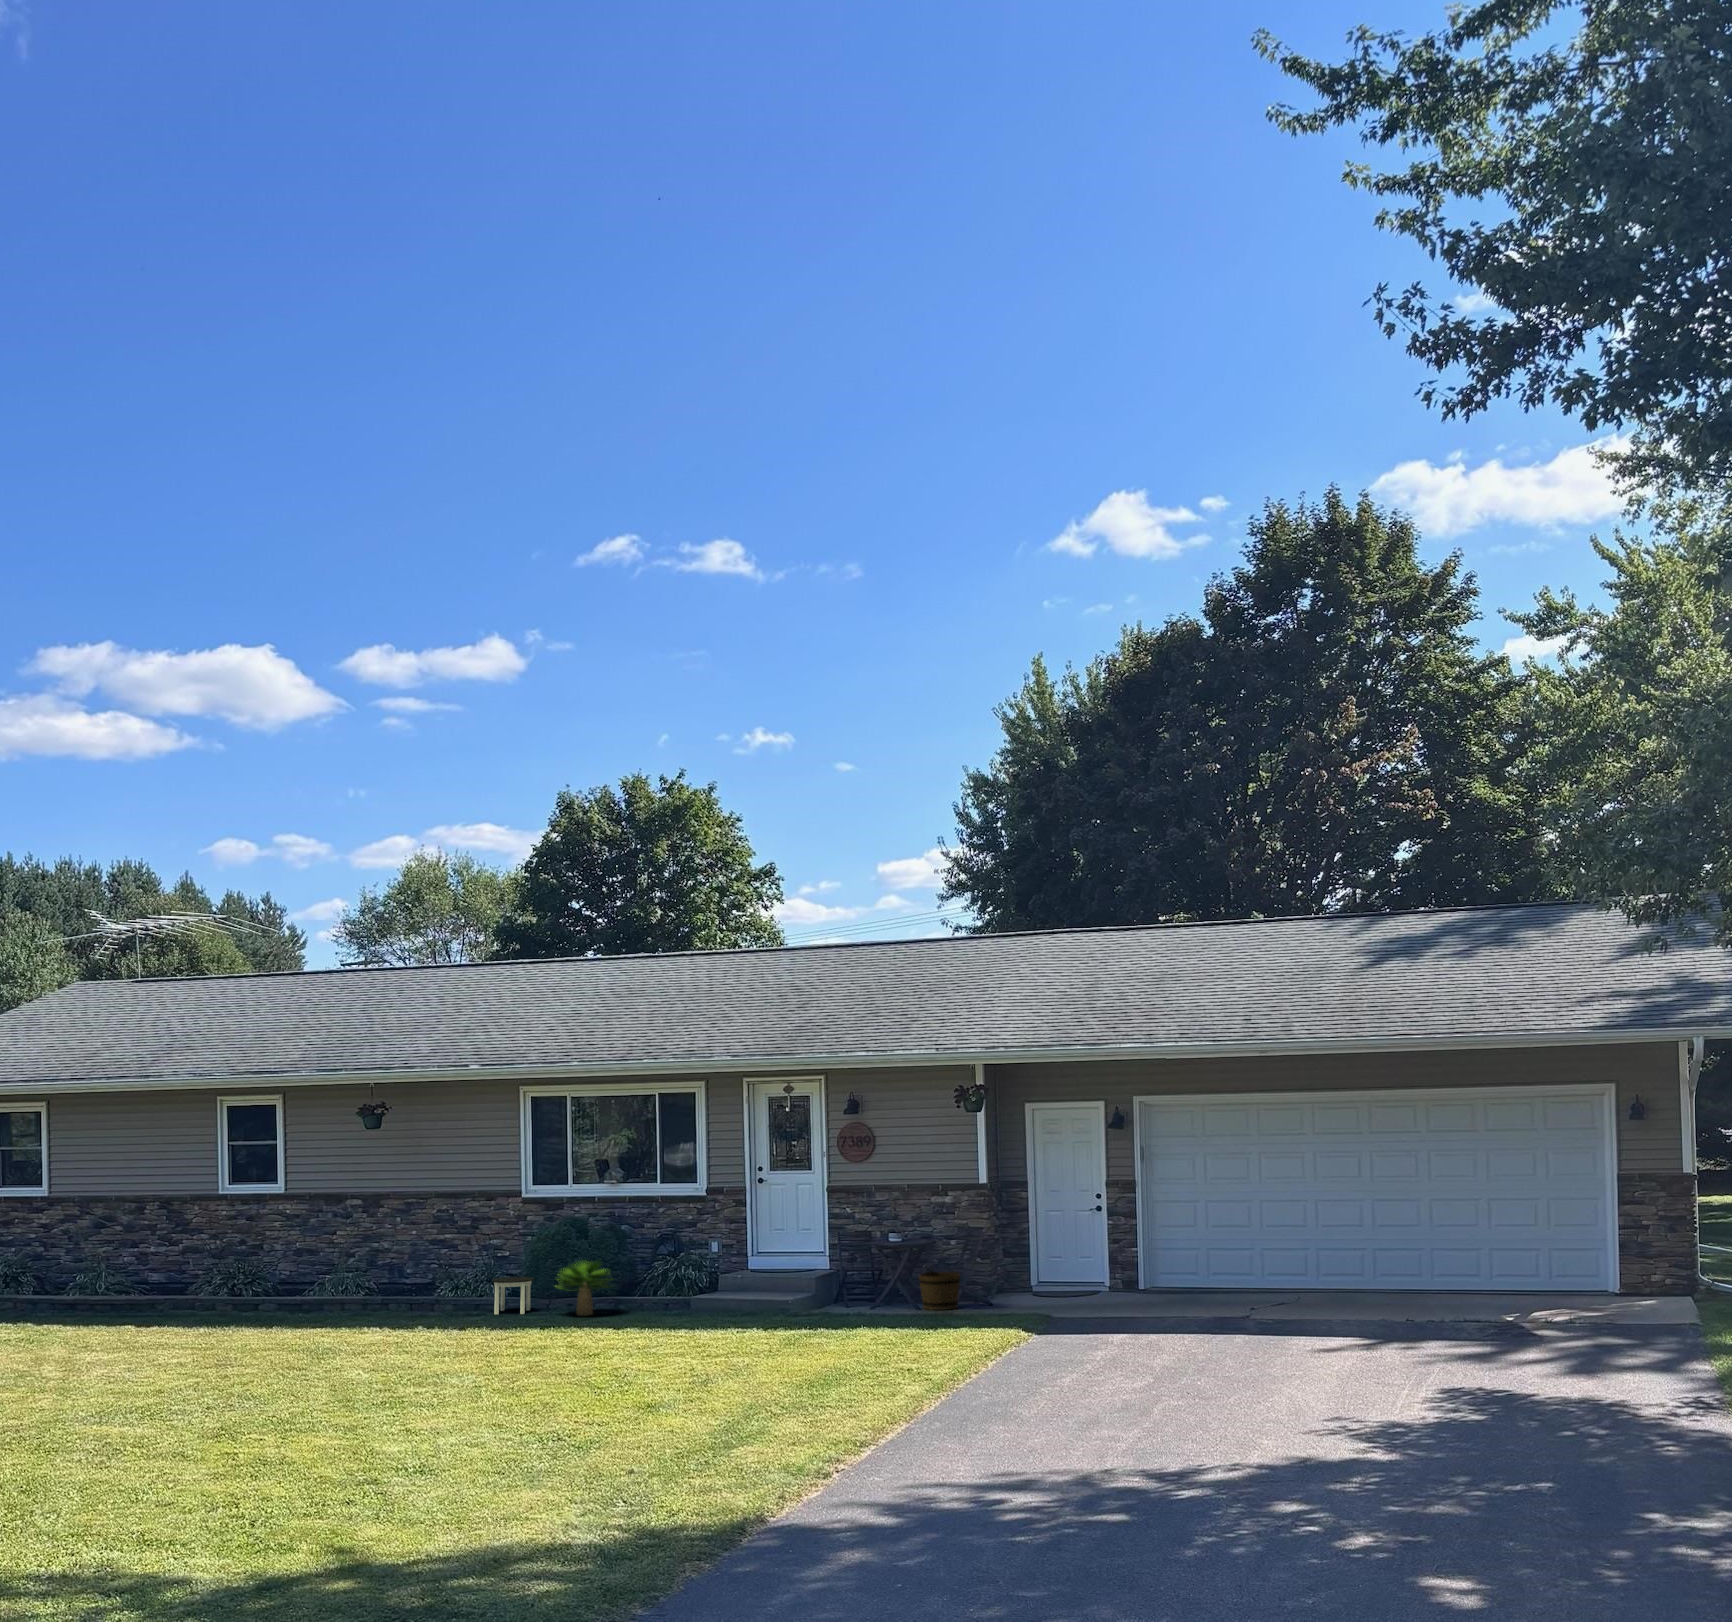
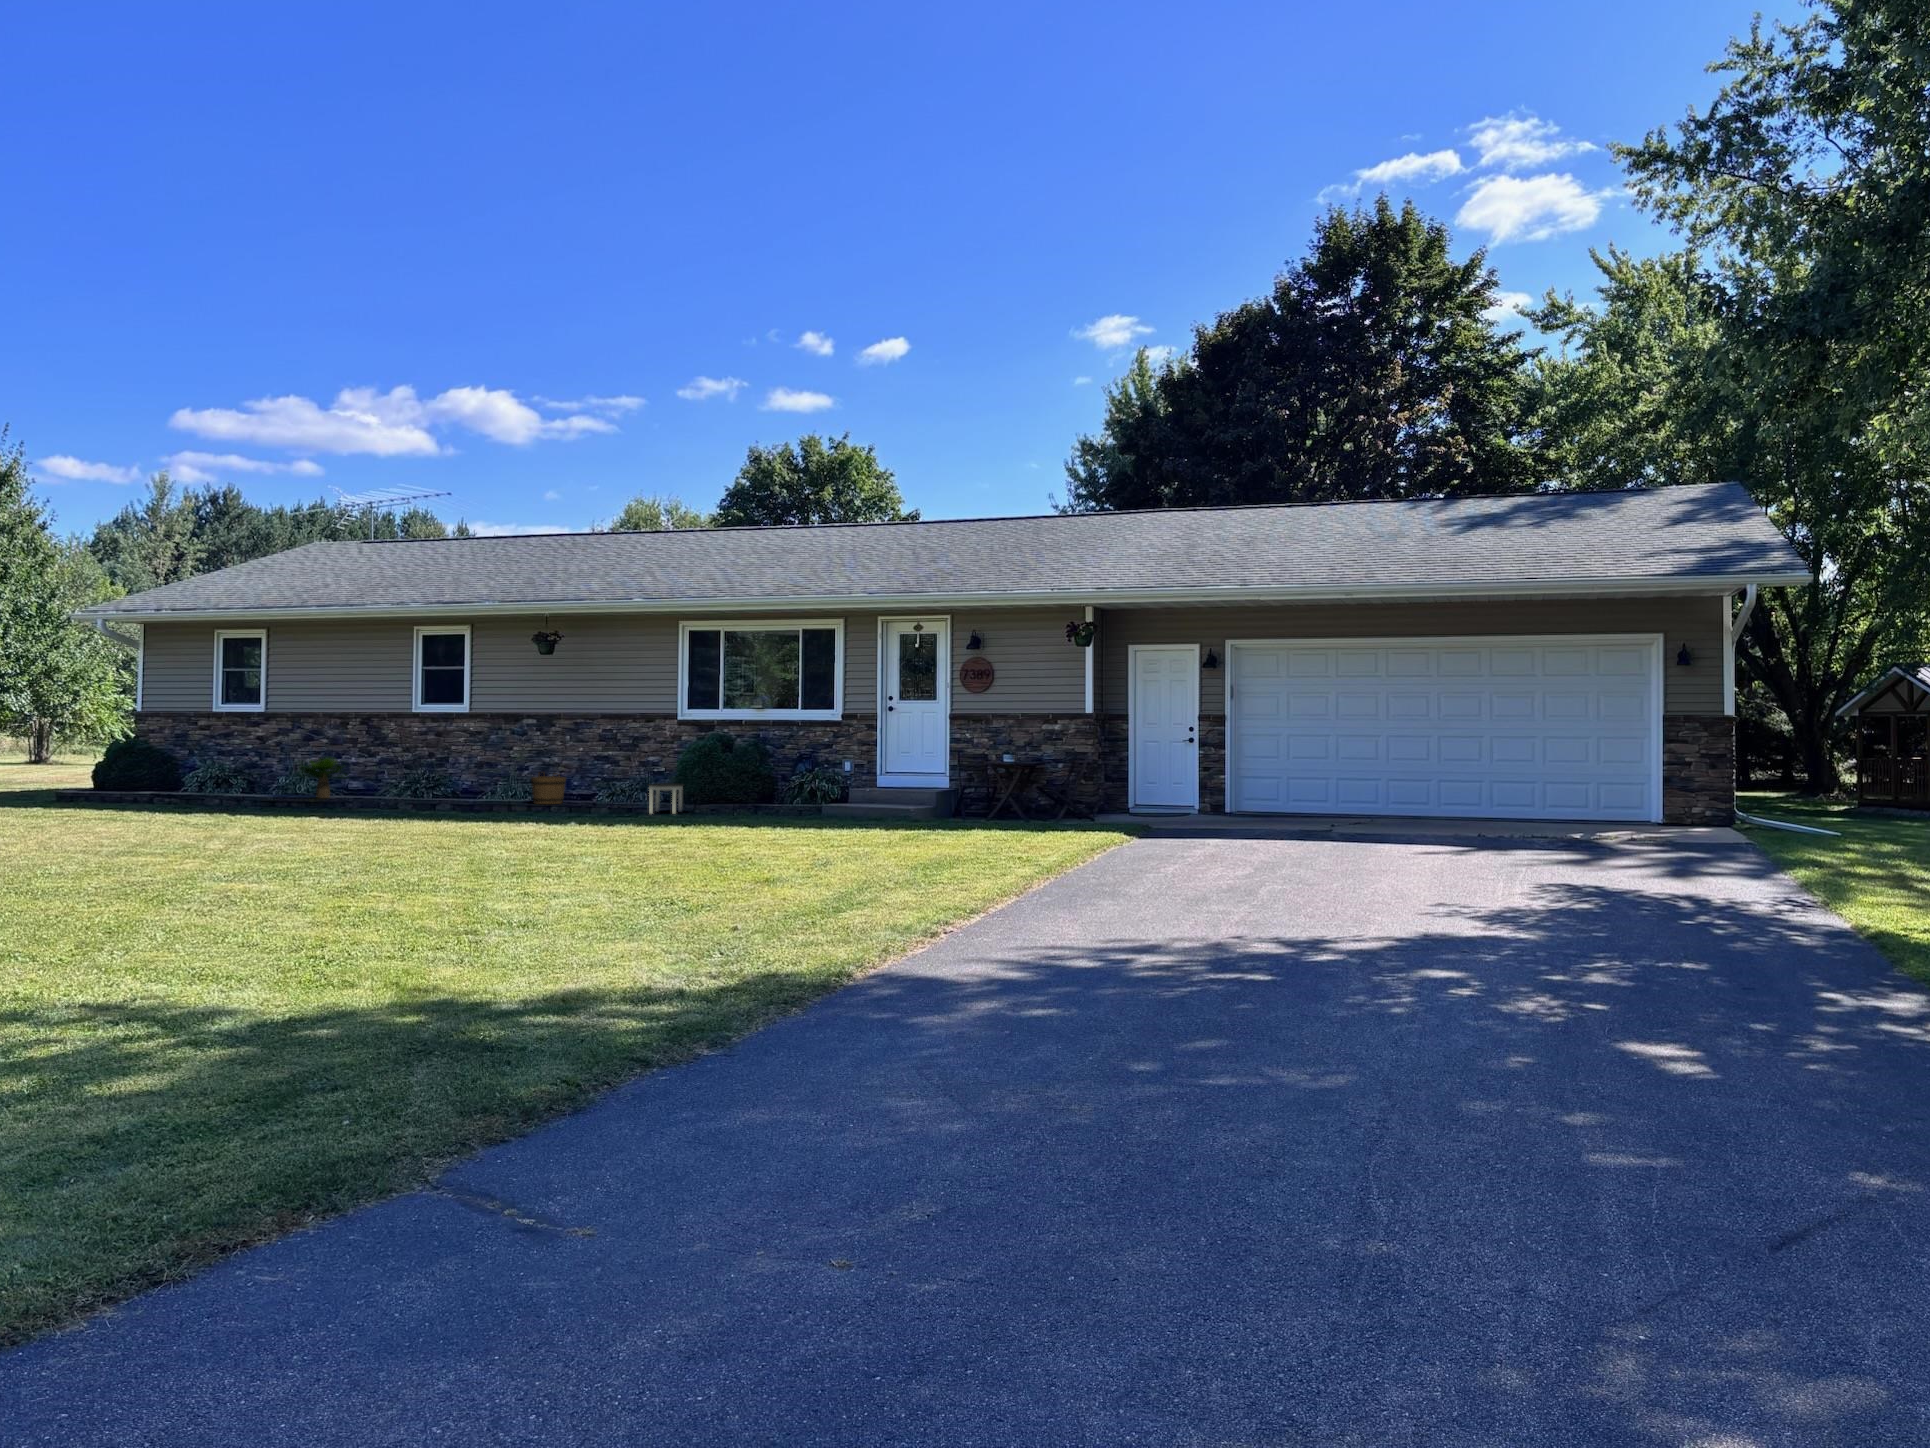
potted plant: present [555,1262,612,1316] -> present [301,758,347,798]
bucket: present [919,1267,960,1310] -> present [531,773,566,804]

